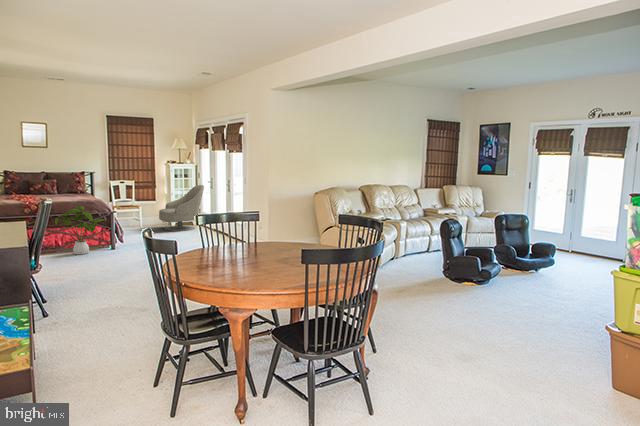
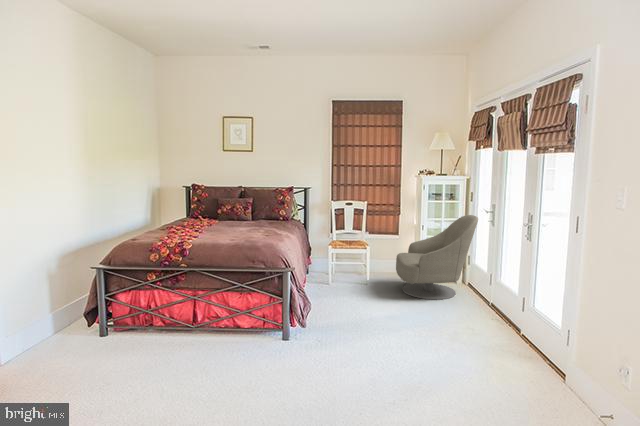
house plant: present [55,206,105,255] -> none [177,262,270,352]

